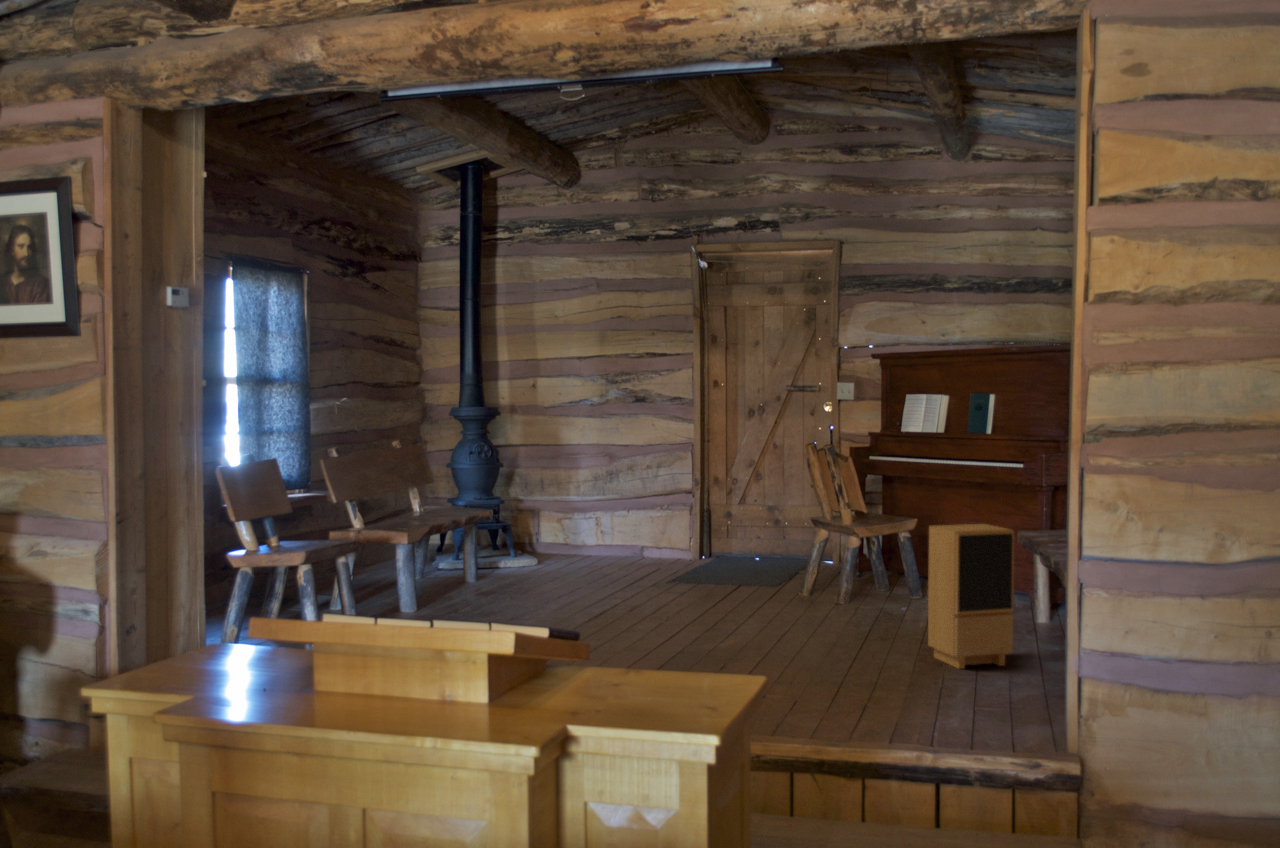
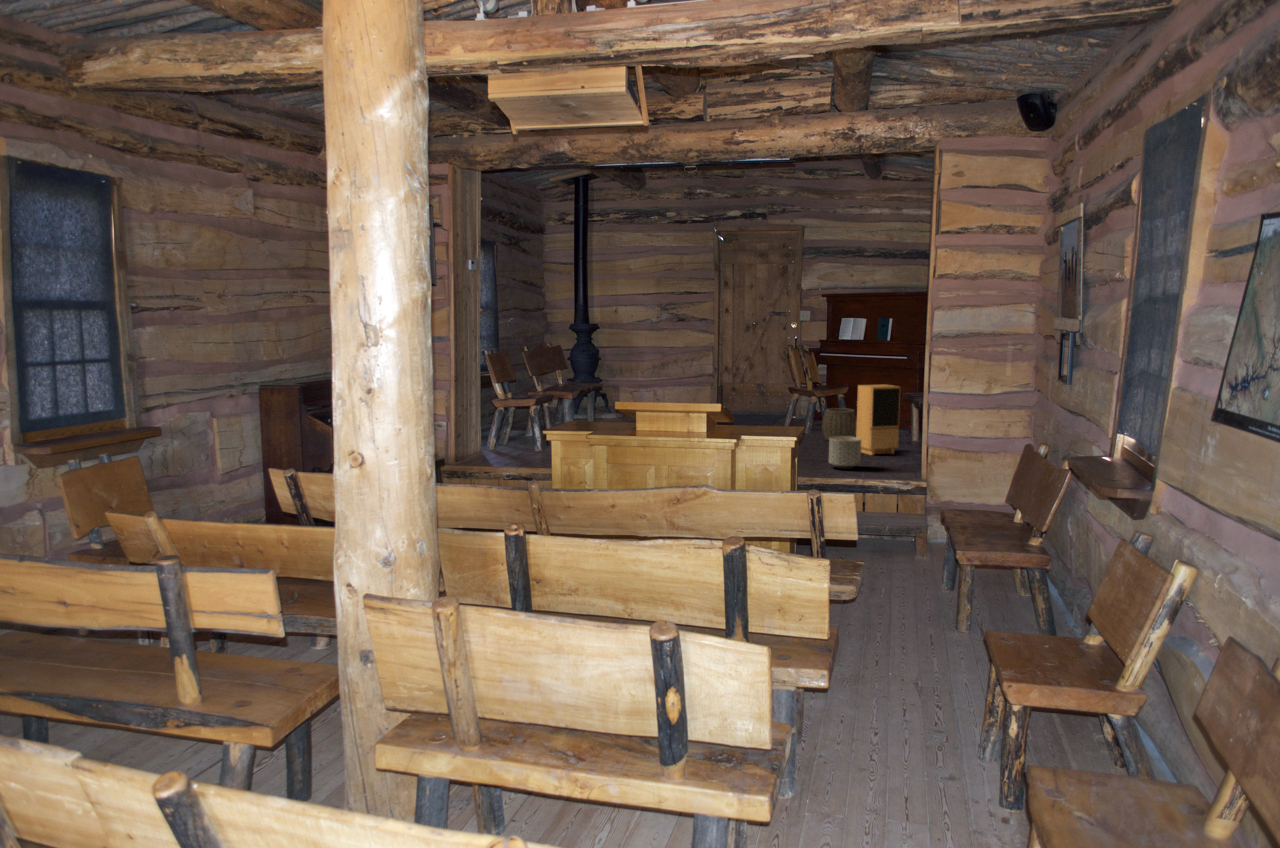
woven basket: none [866,561,934,627] -> present [822,408,857,440]
planter: none [864,641,933,716] -> present [829,436,861,469]

